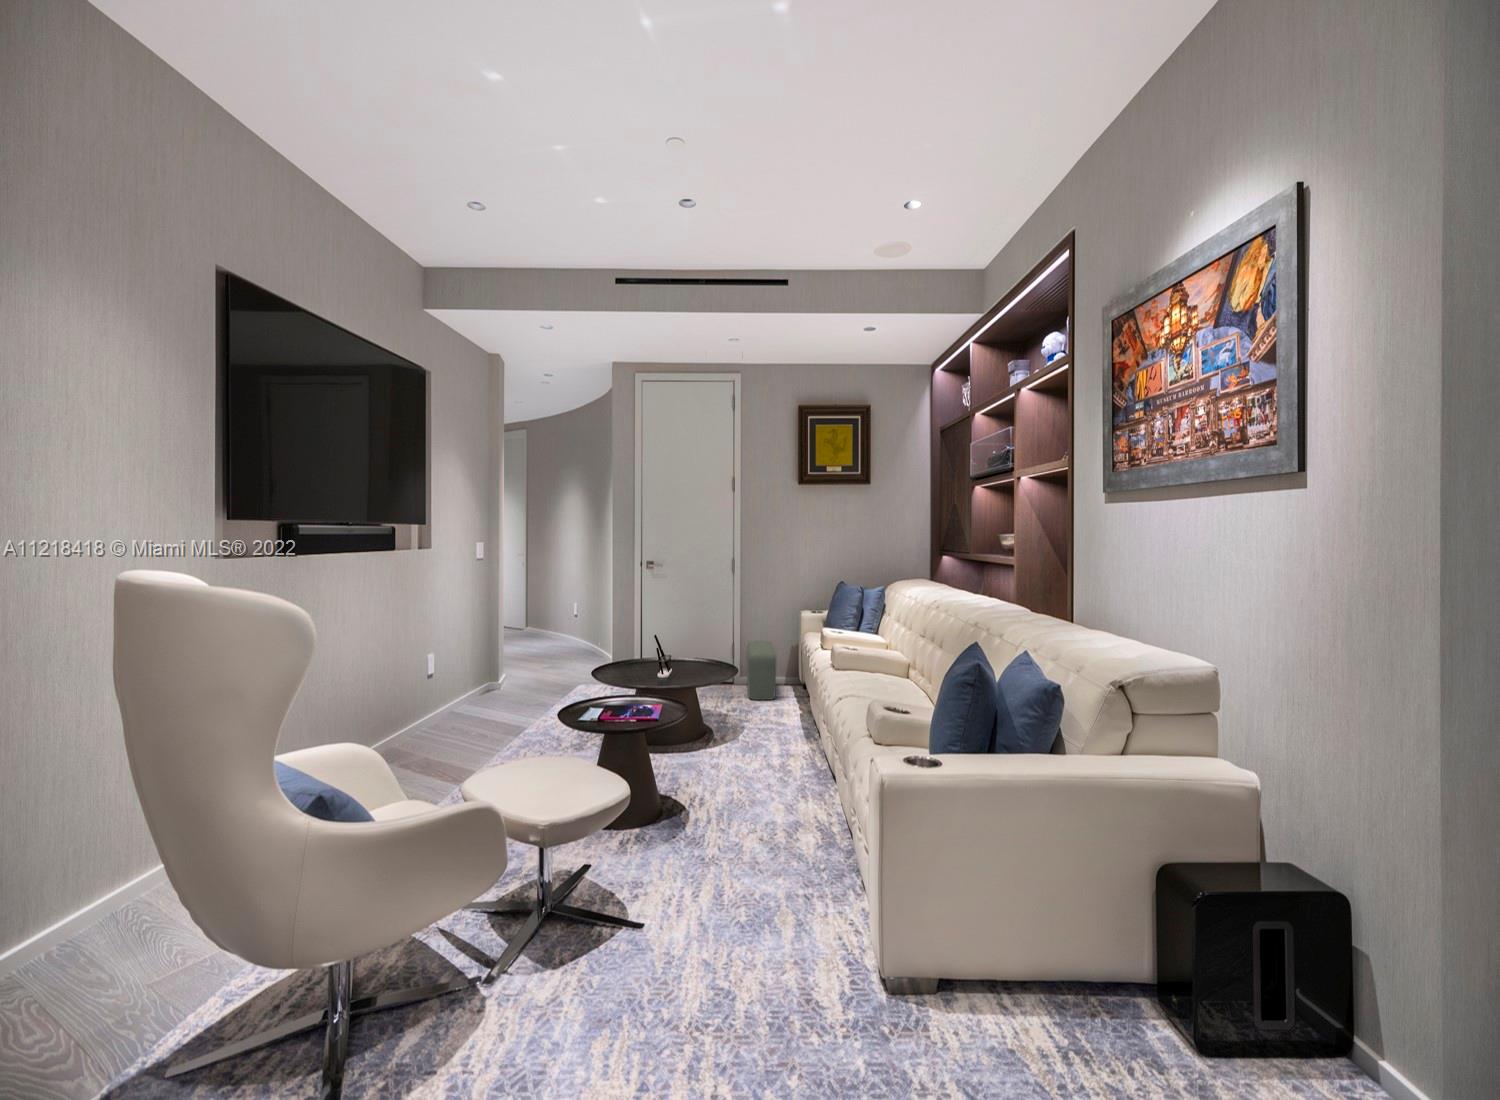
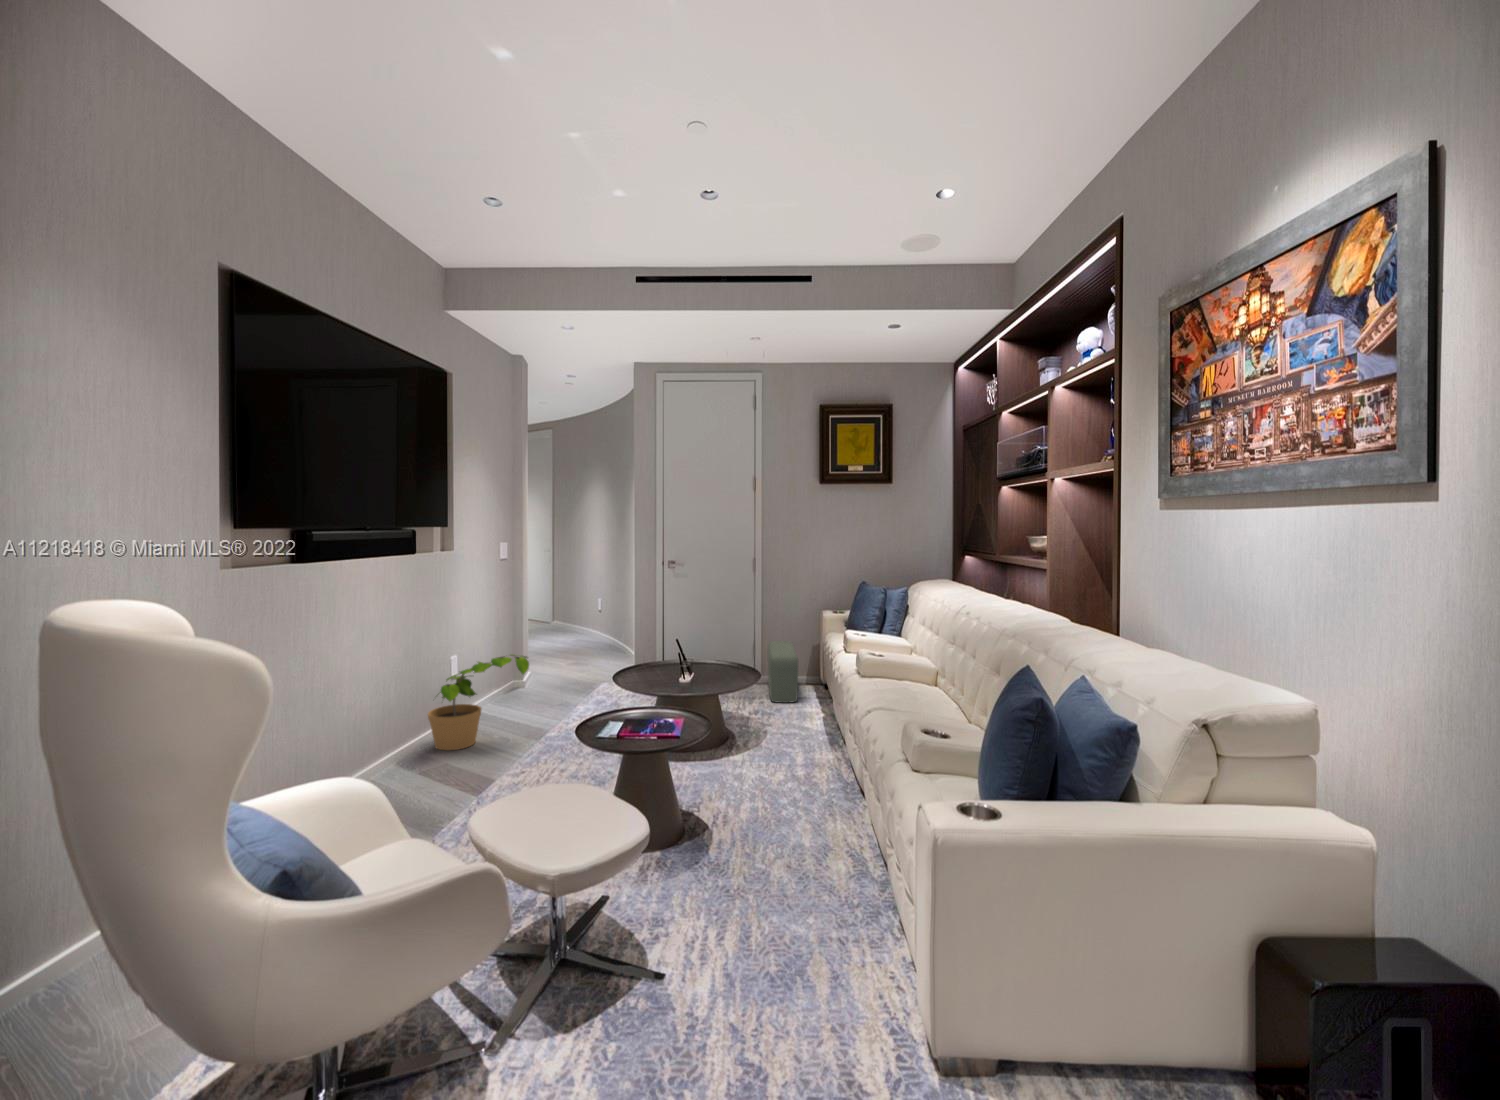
potted plant: none [410,649,511,743] -> present [428,655,529,750]

